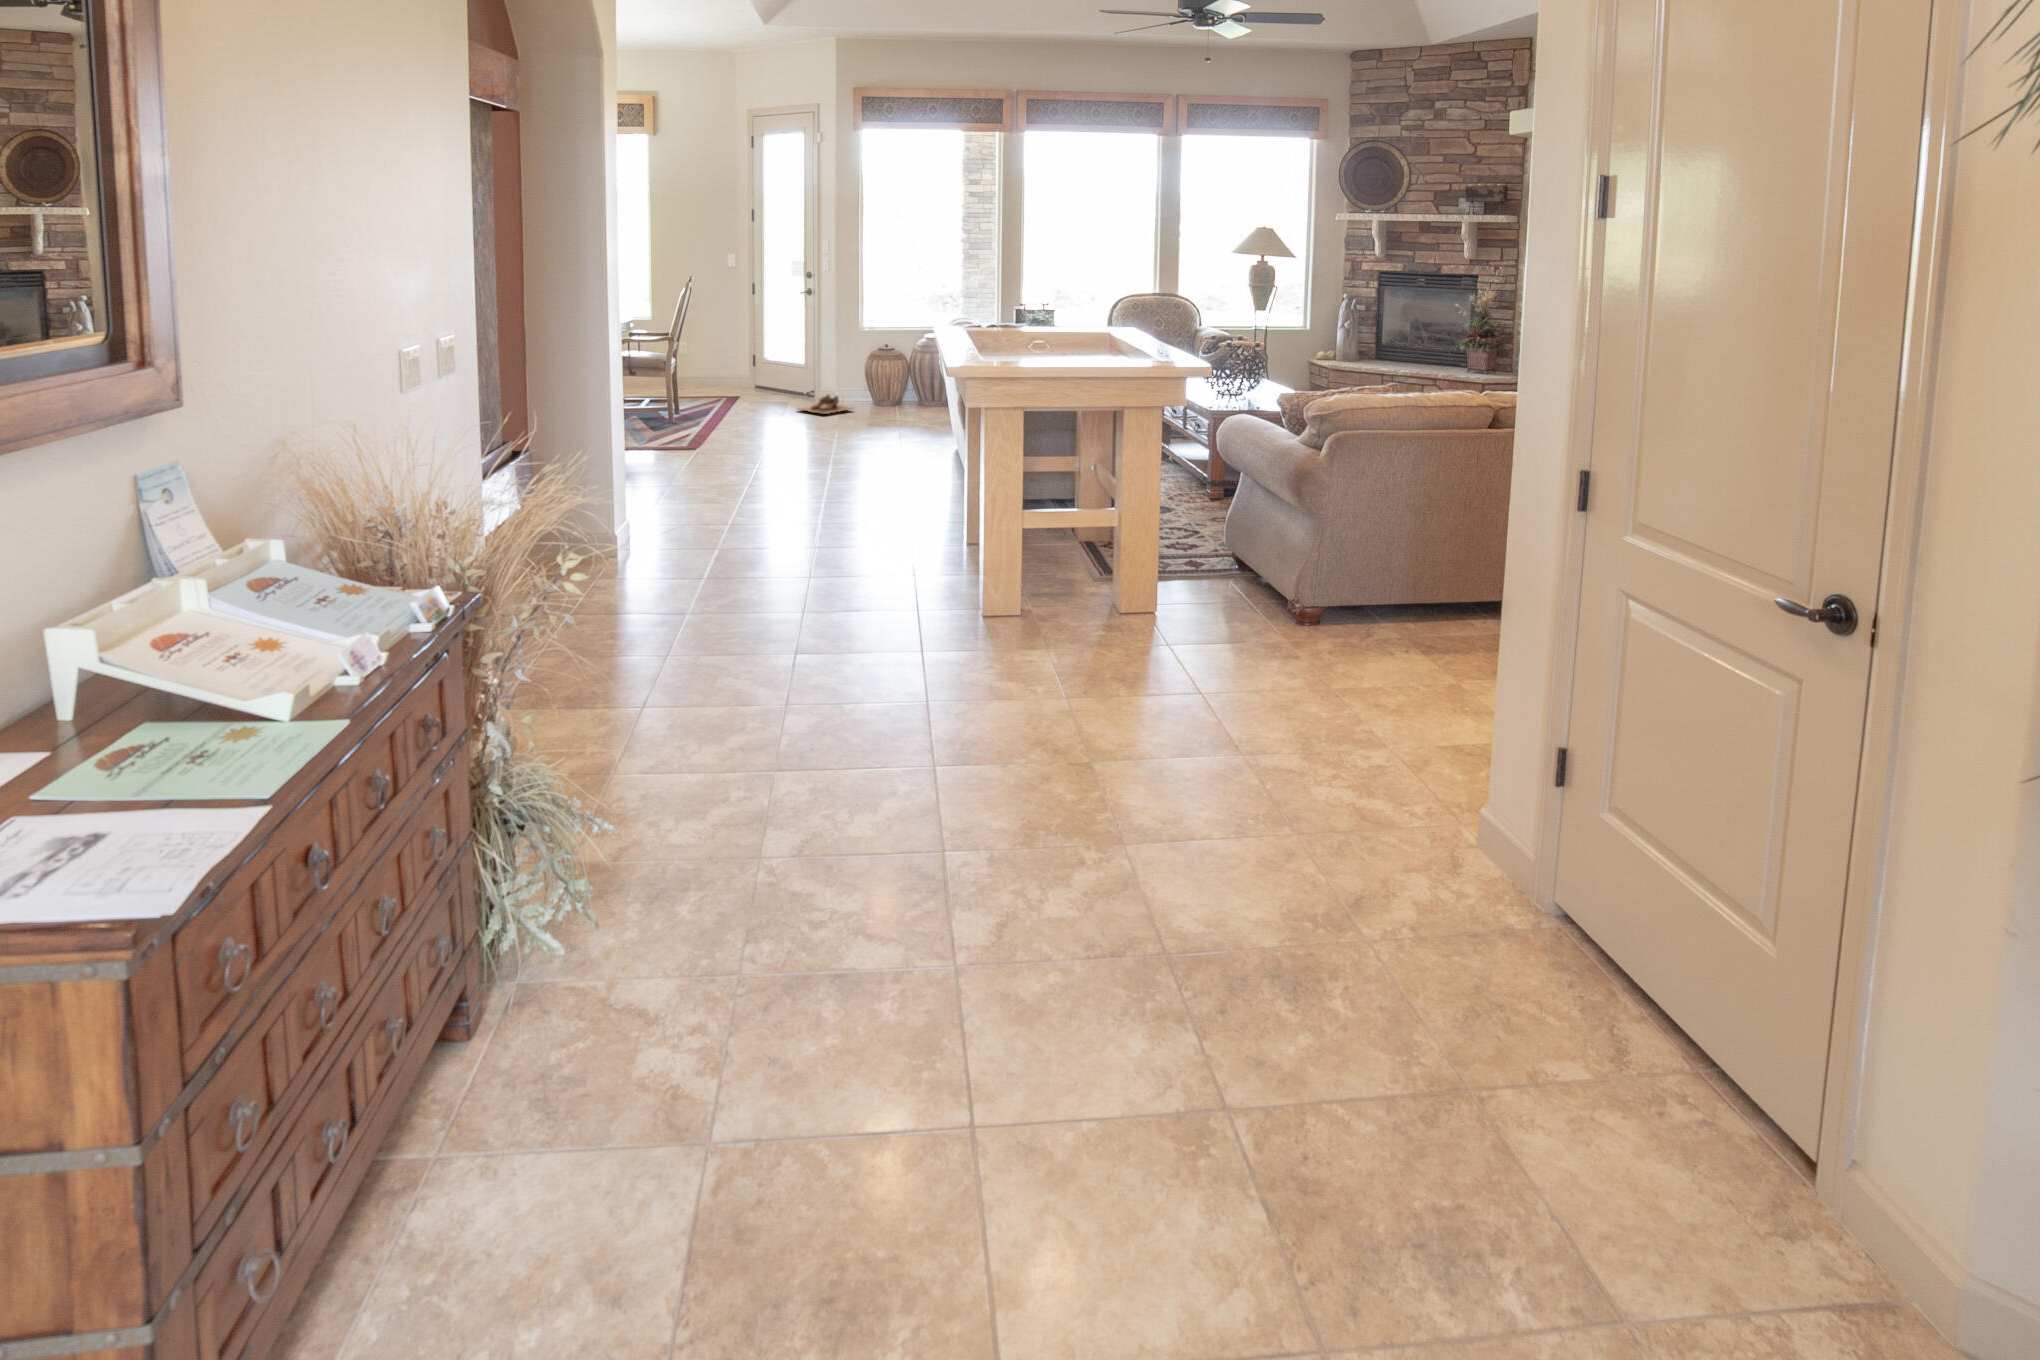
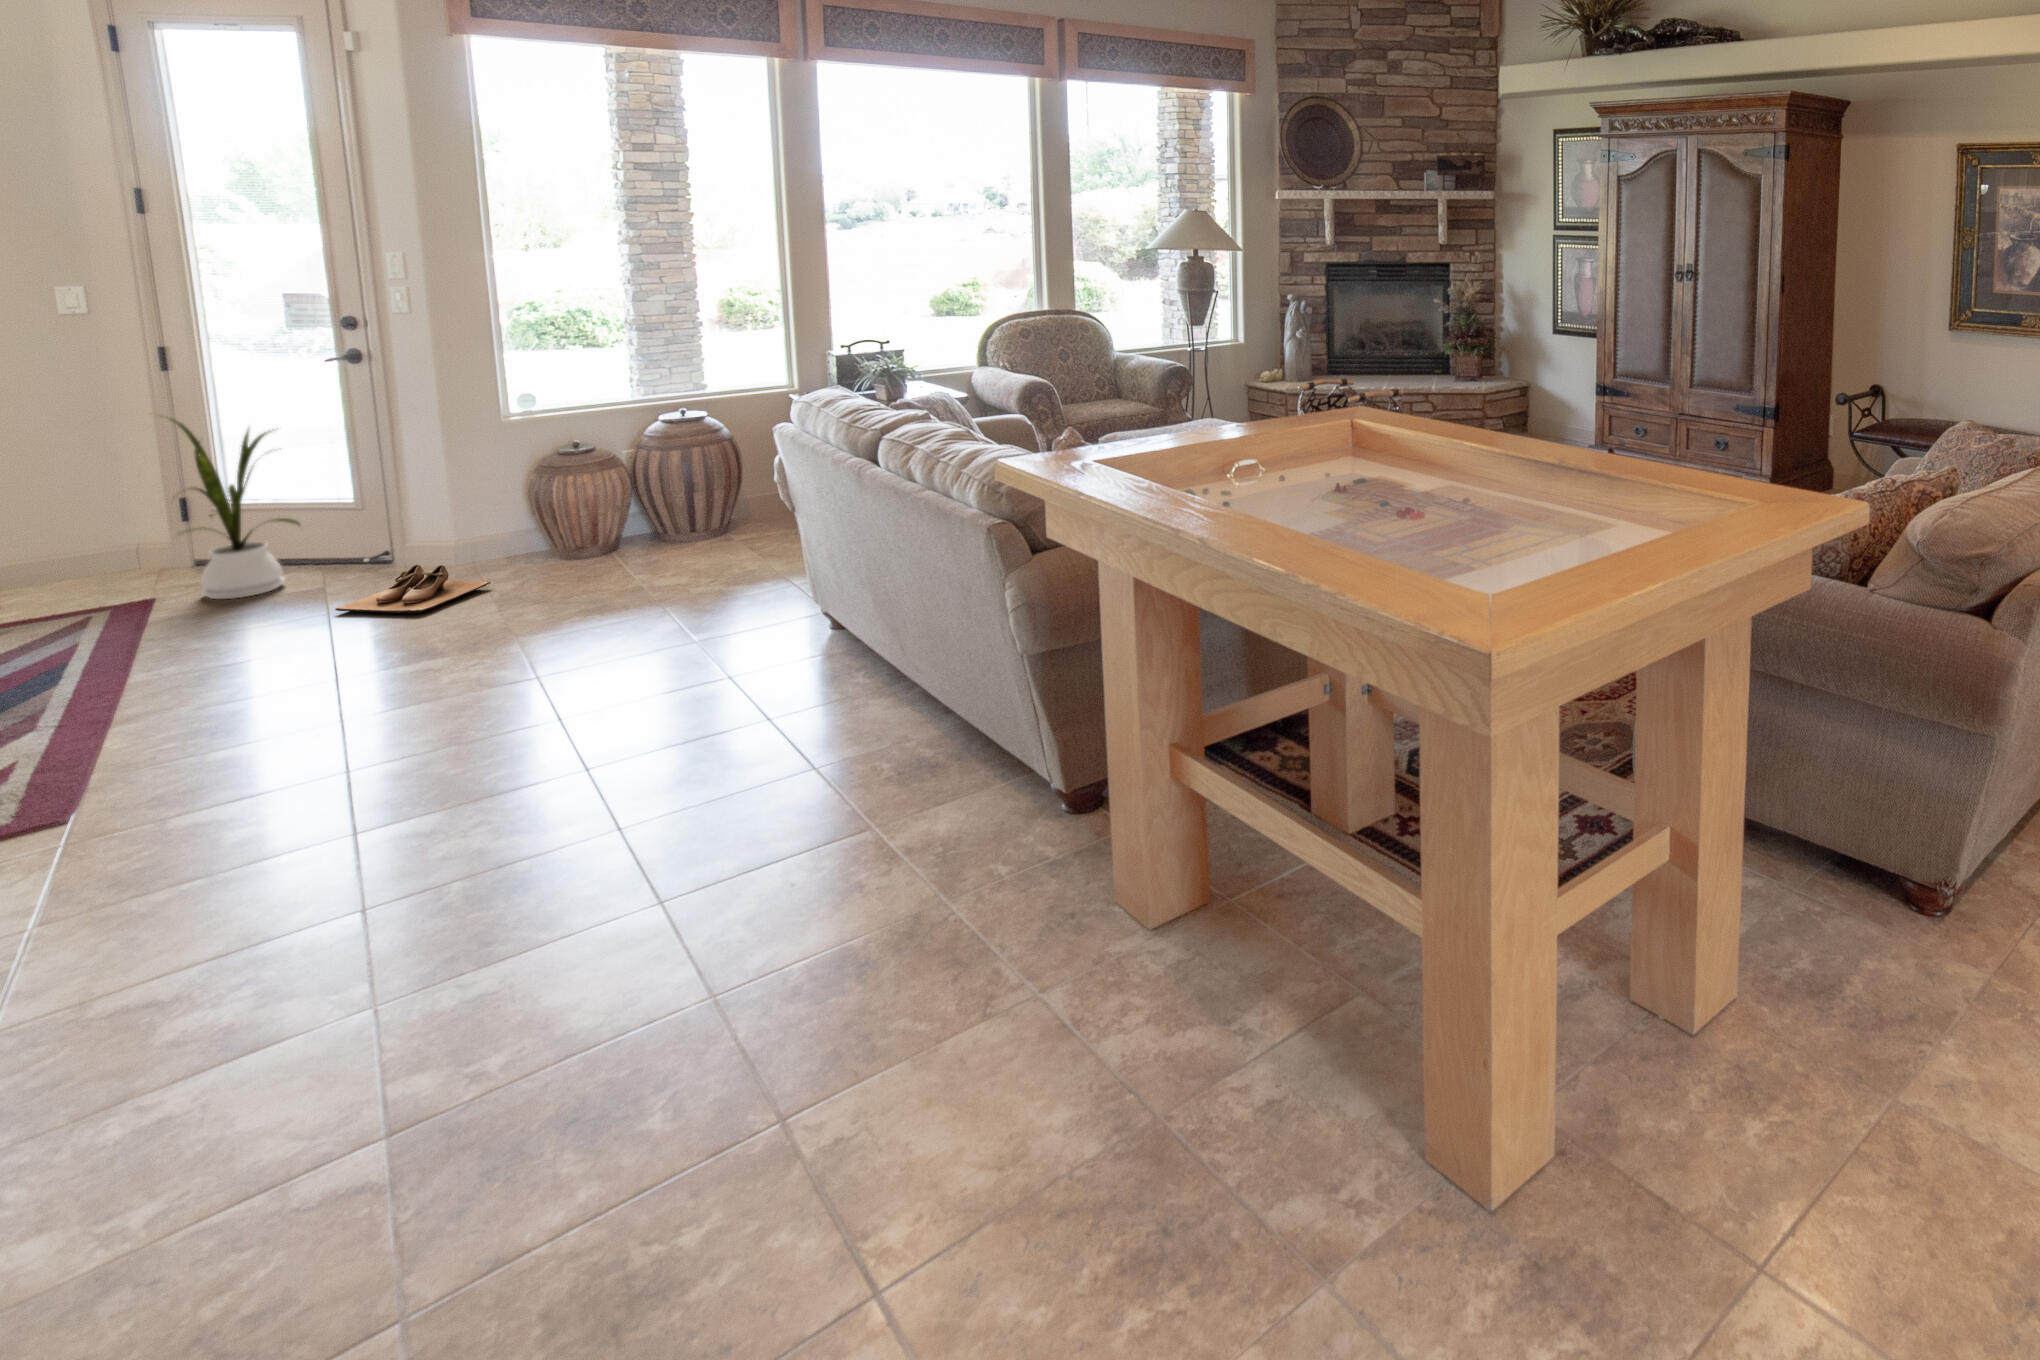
house plant: none [748,312,793,401] -> present [170,418,300,599]

